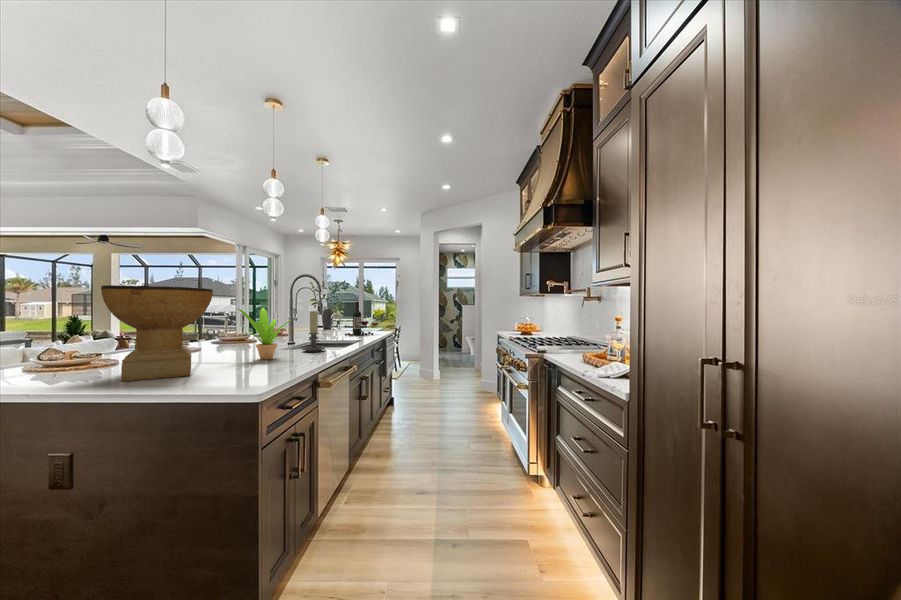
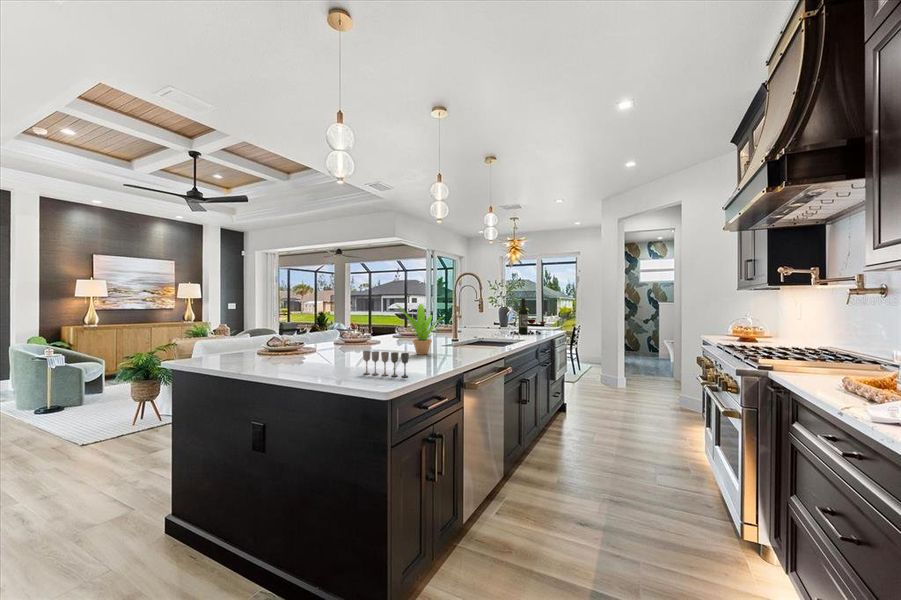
decorative bowl: present [101,285,213,381] -> none [288,284,371,367]
candle holder: present [302,311,325,352] -> none [458,307,481,350]
wine glass: none [214,357,270,382] -> present [363,351,409,377]

